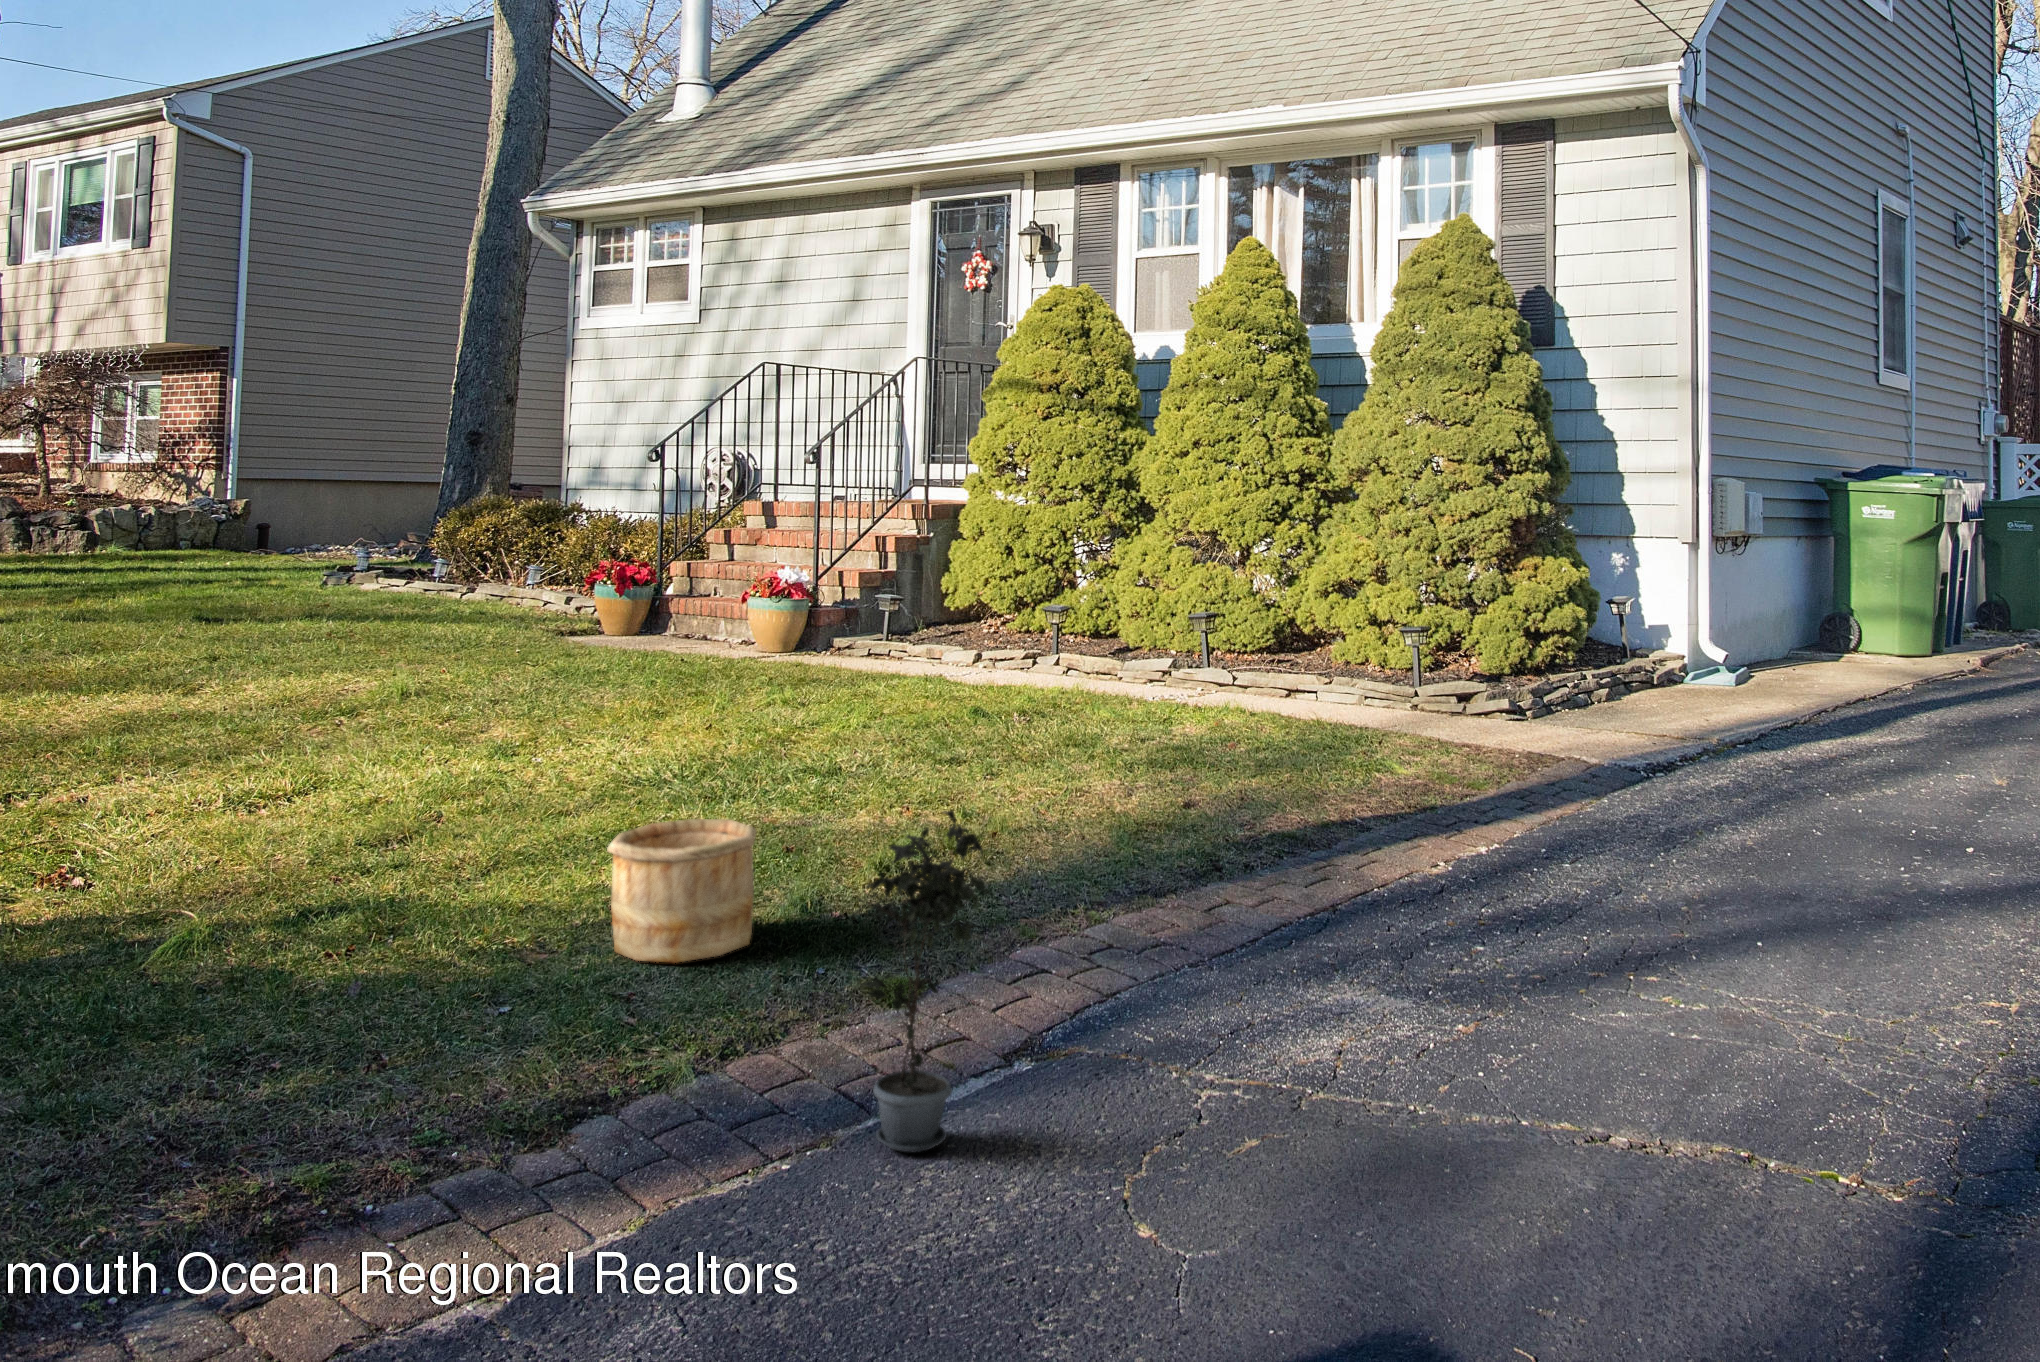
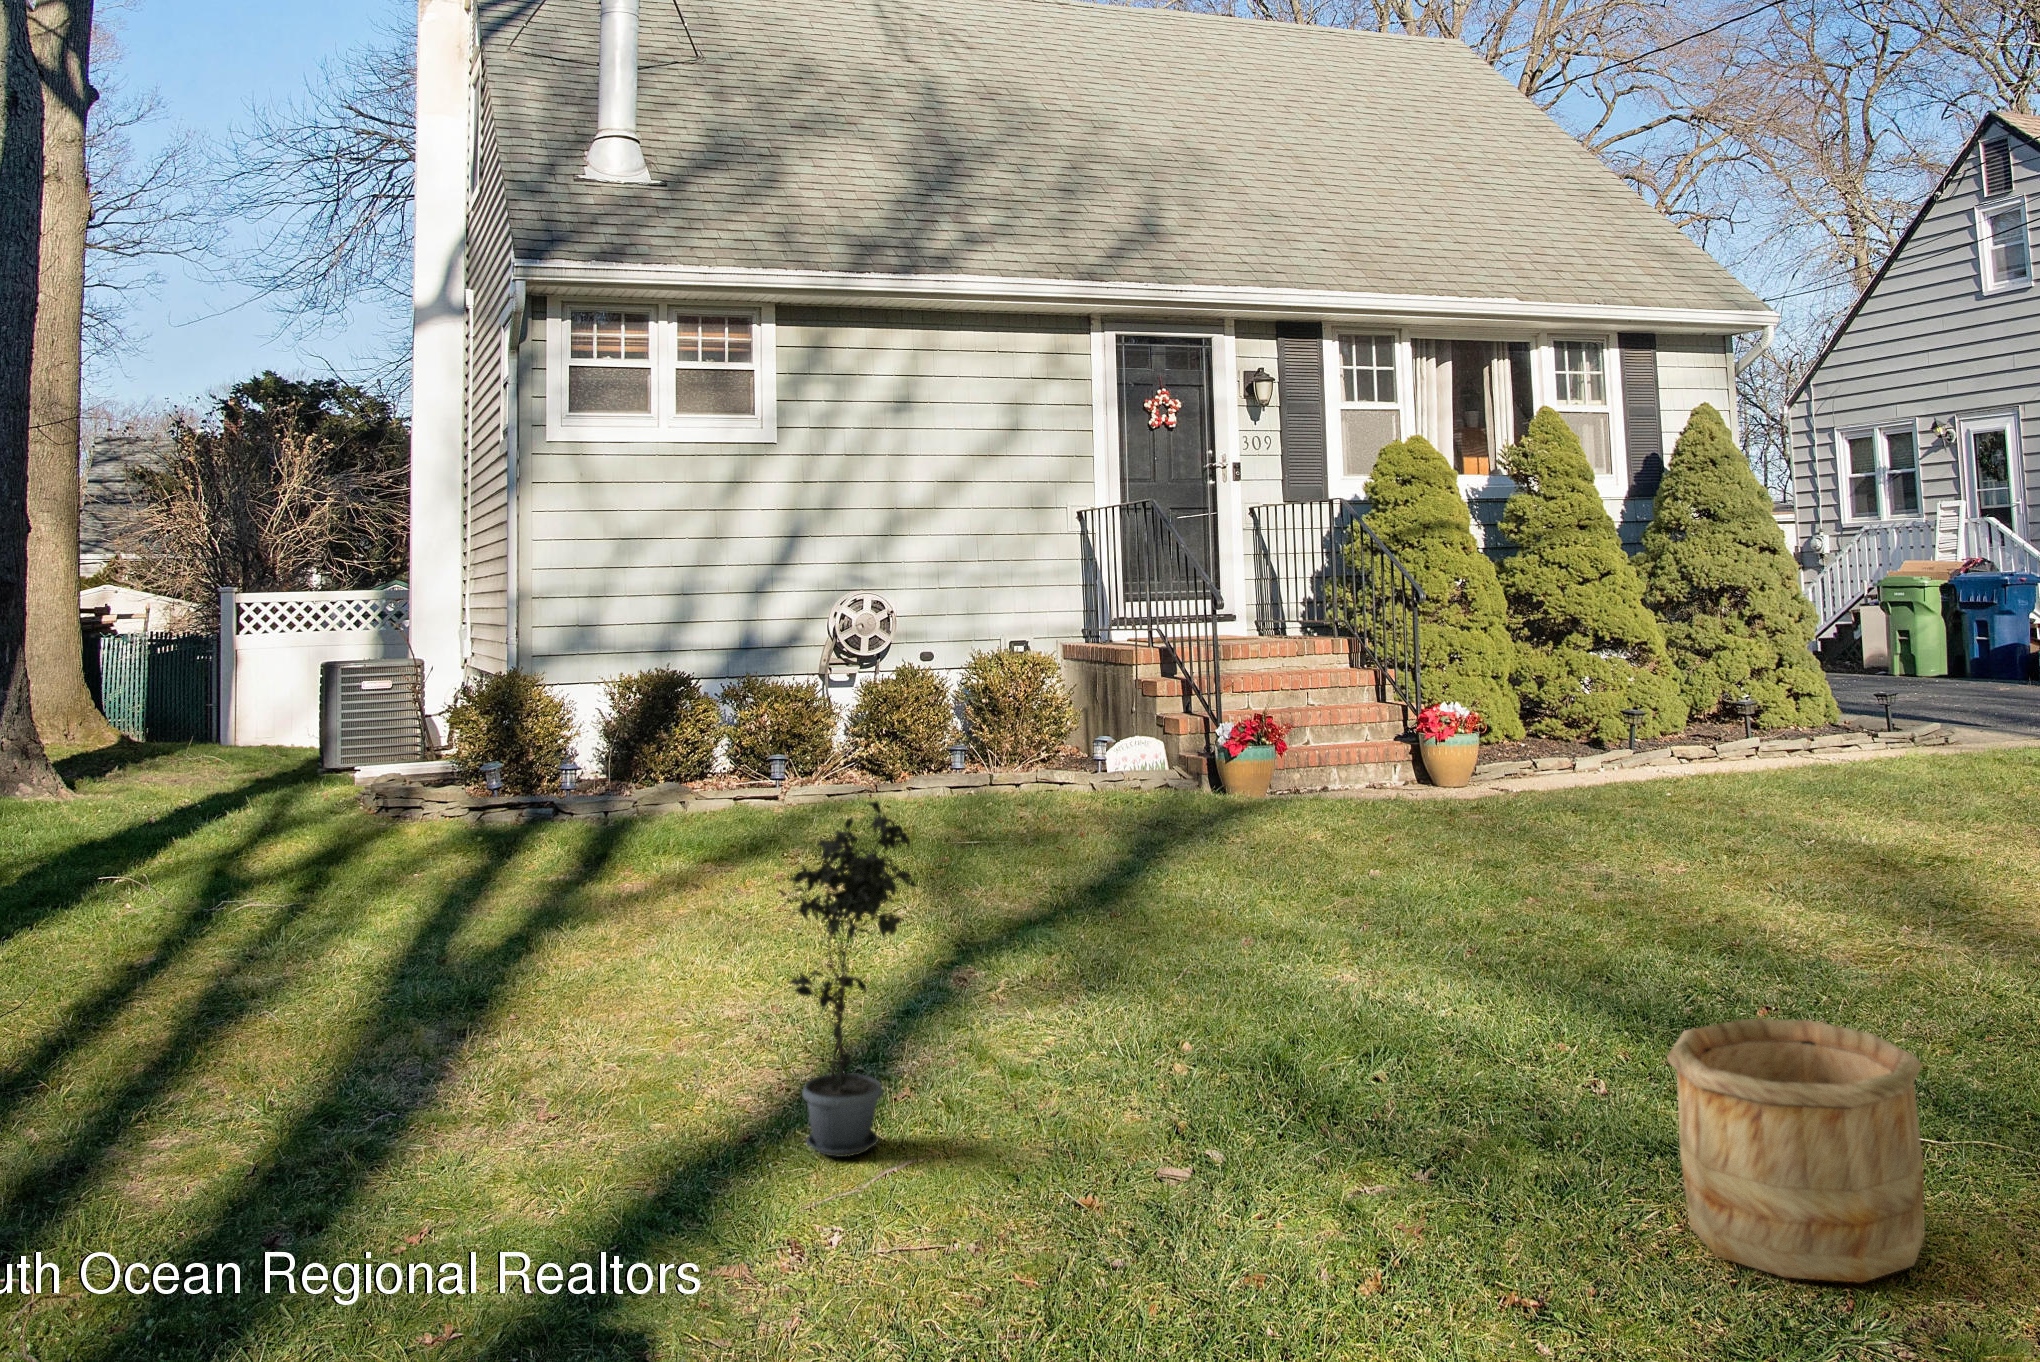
wooden bucket: present [607,819,757,963] -> present [1667,1019,1925,1282]

